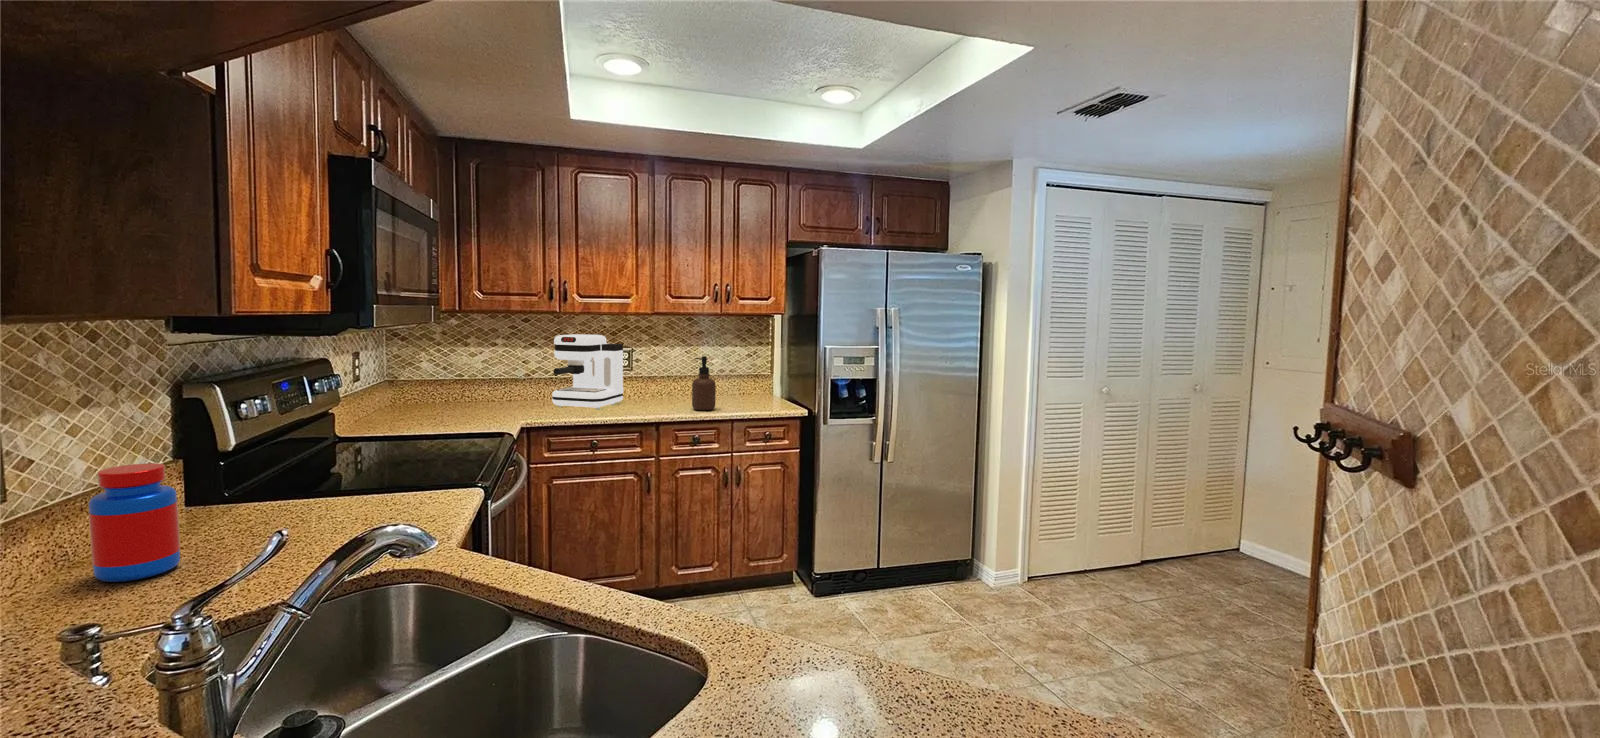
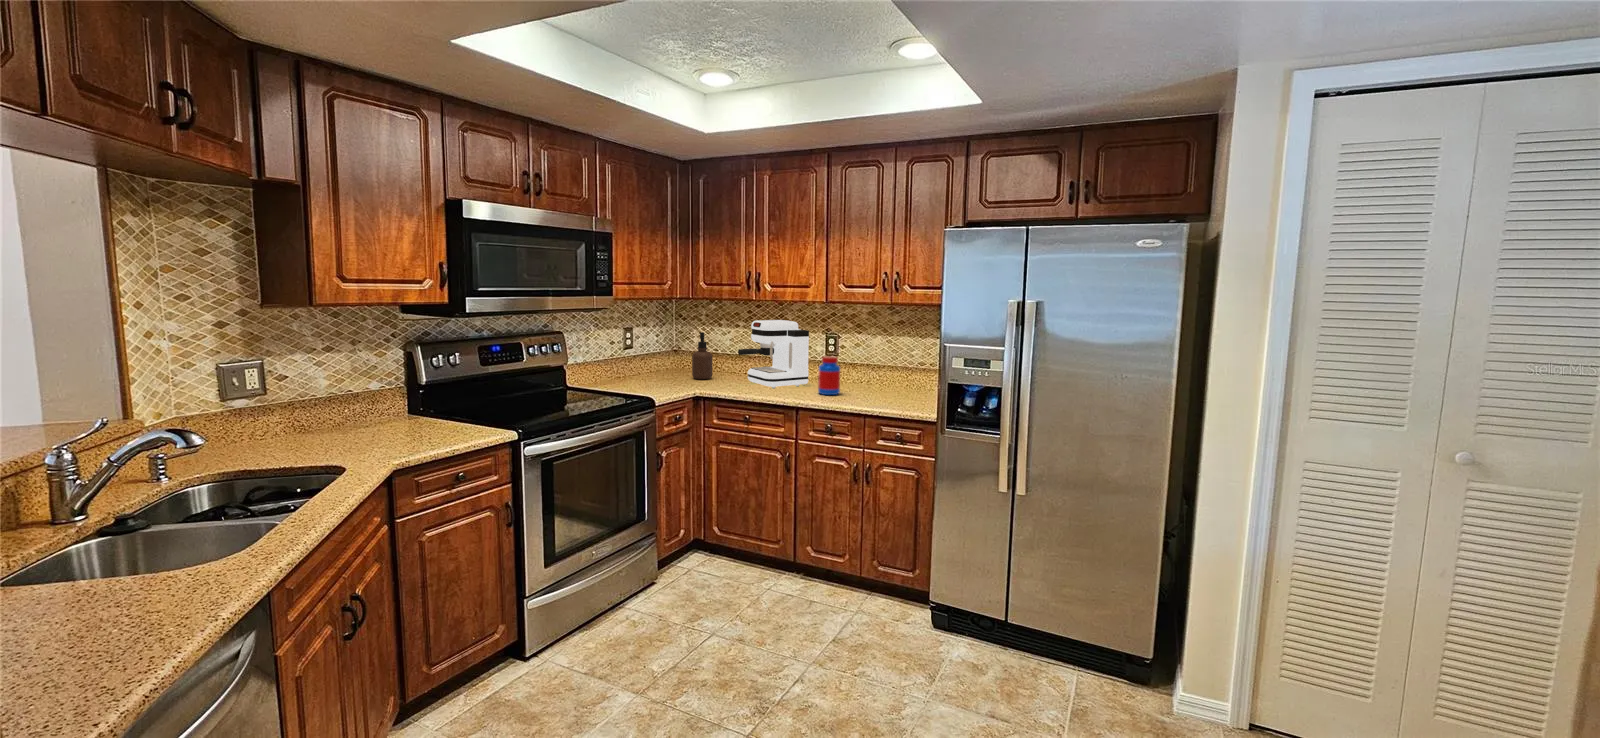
soap dispenser: present [692,356,716,411] -> present [692,332,713,379]
jar: present [89,463,180,582] -> present [818,356,840,395]

